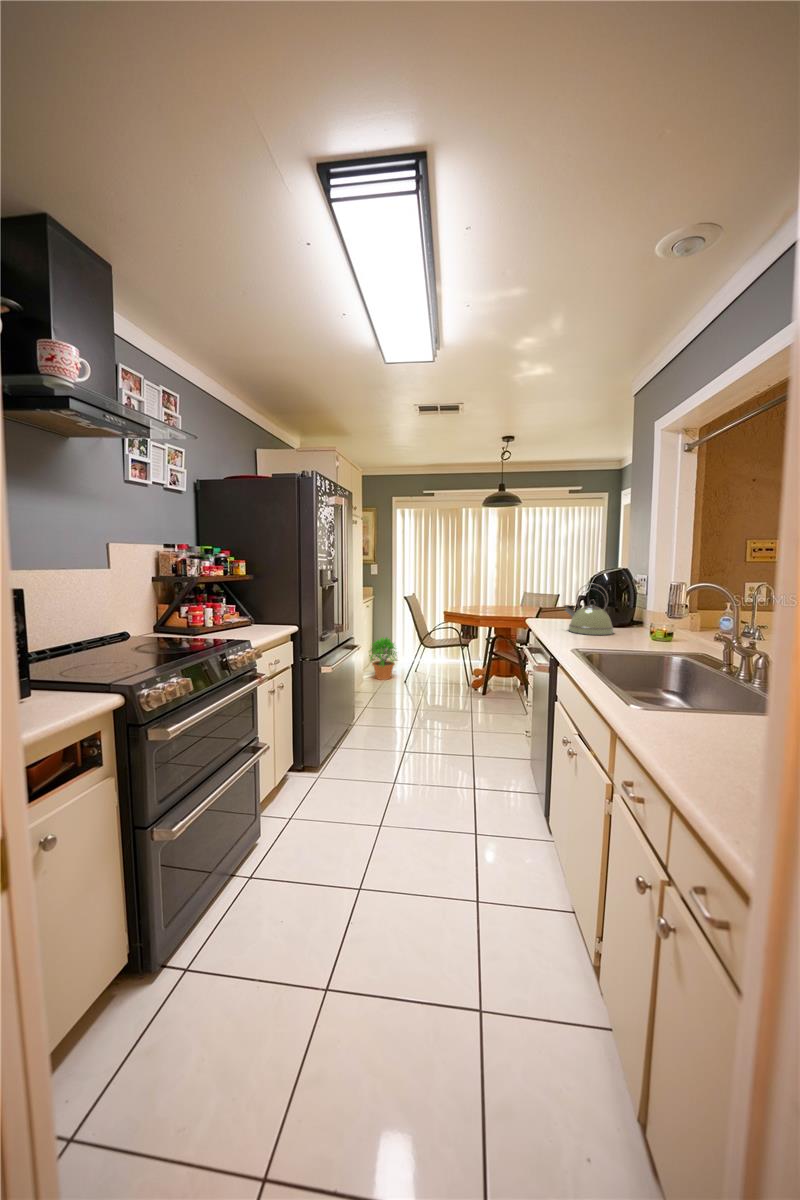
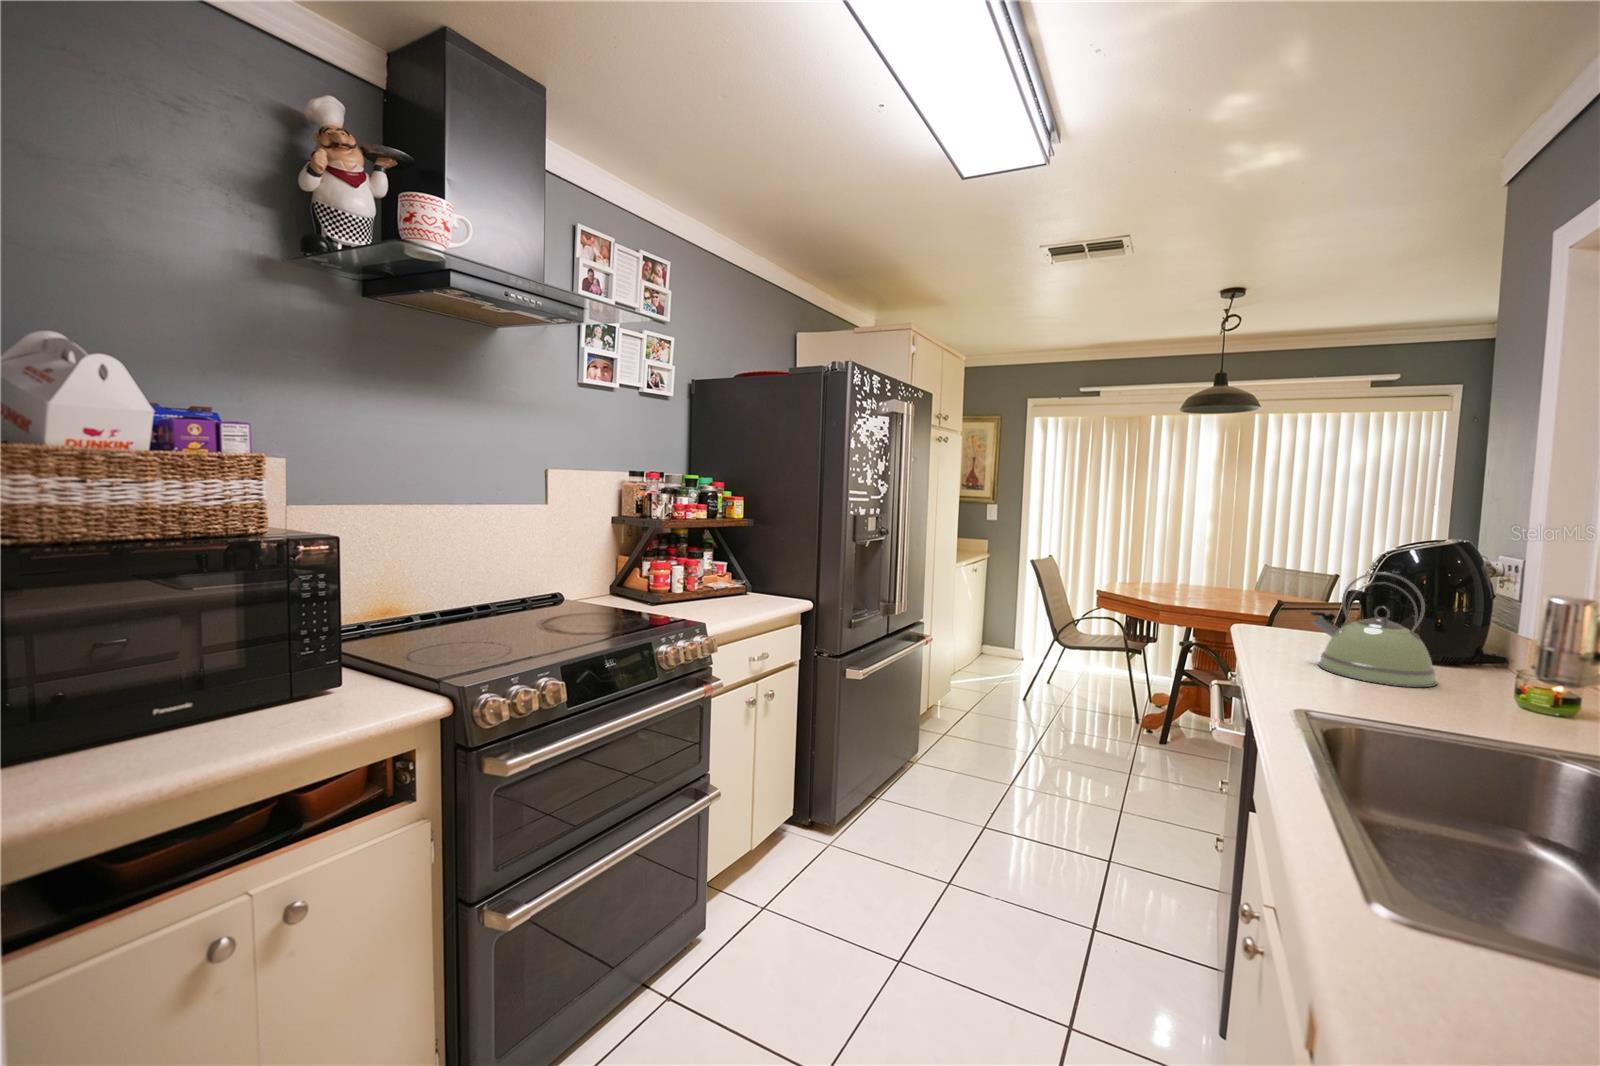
potted plant: present [369,637,397,680] -> none [958,624,1012,695]

